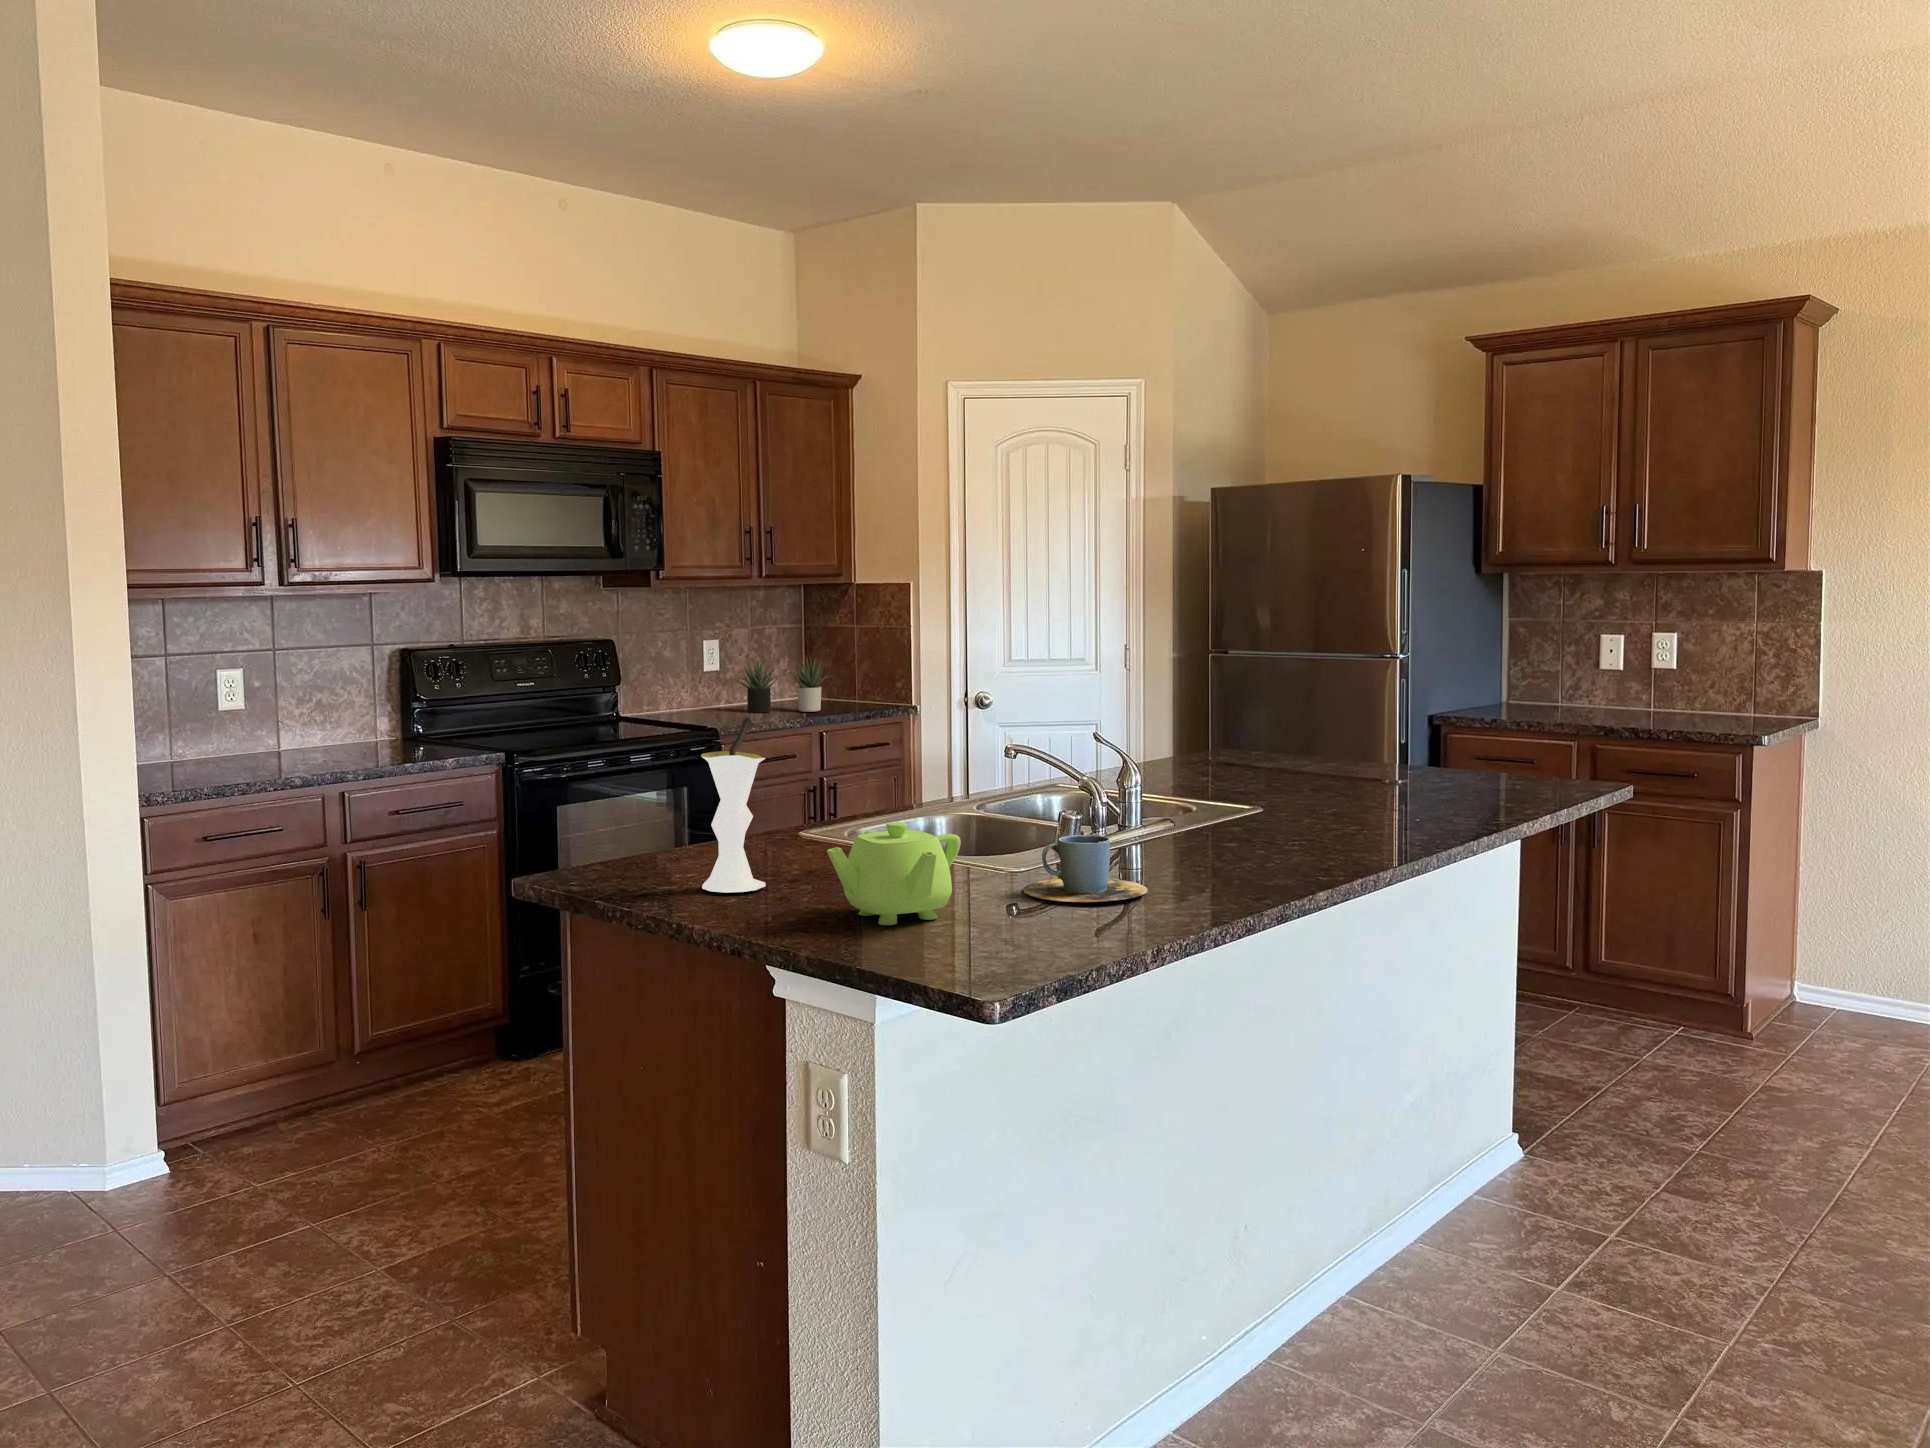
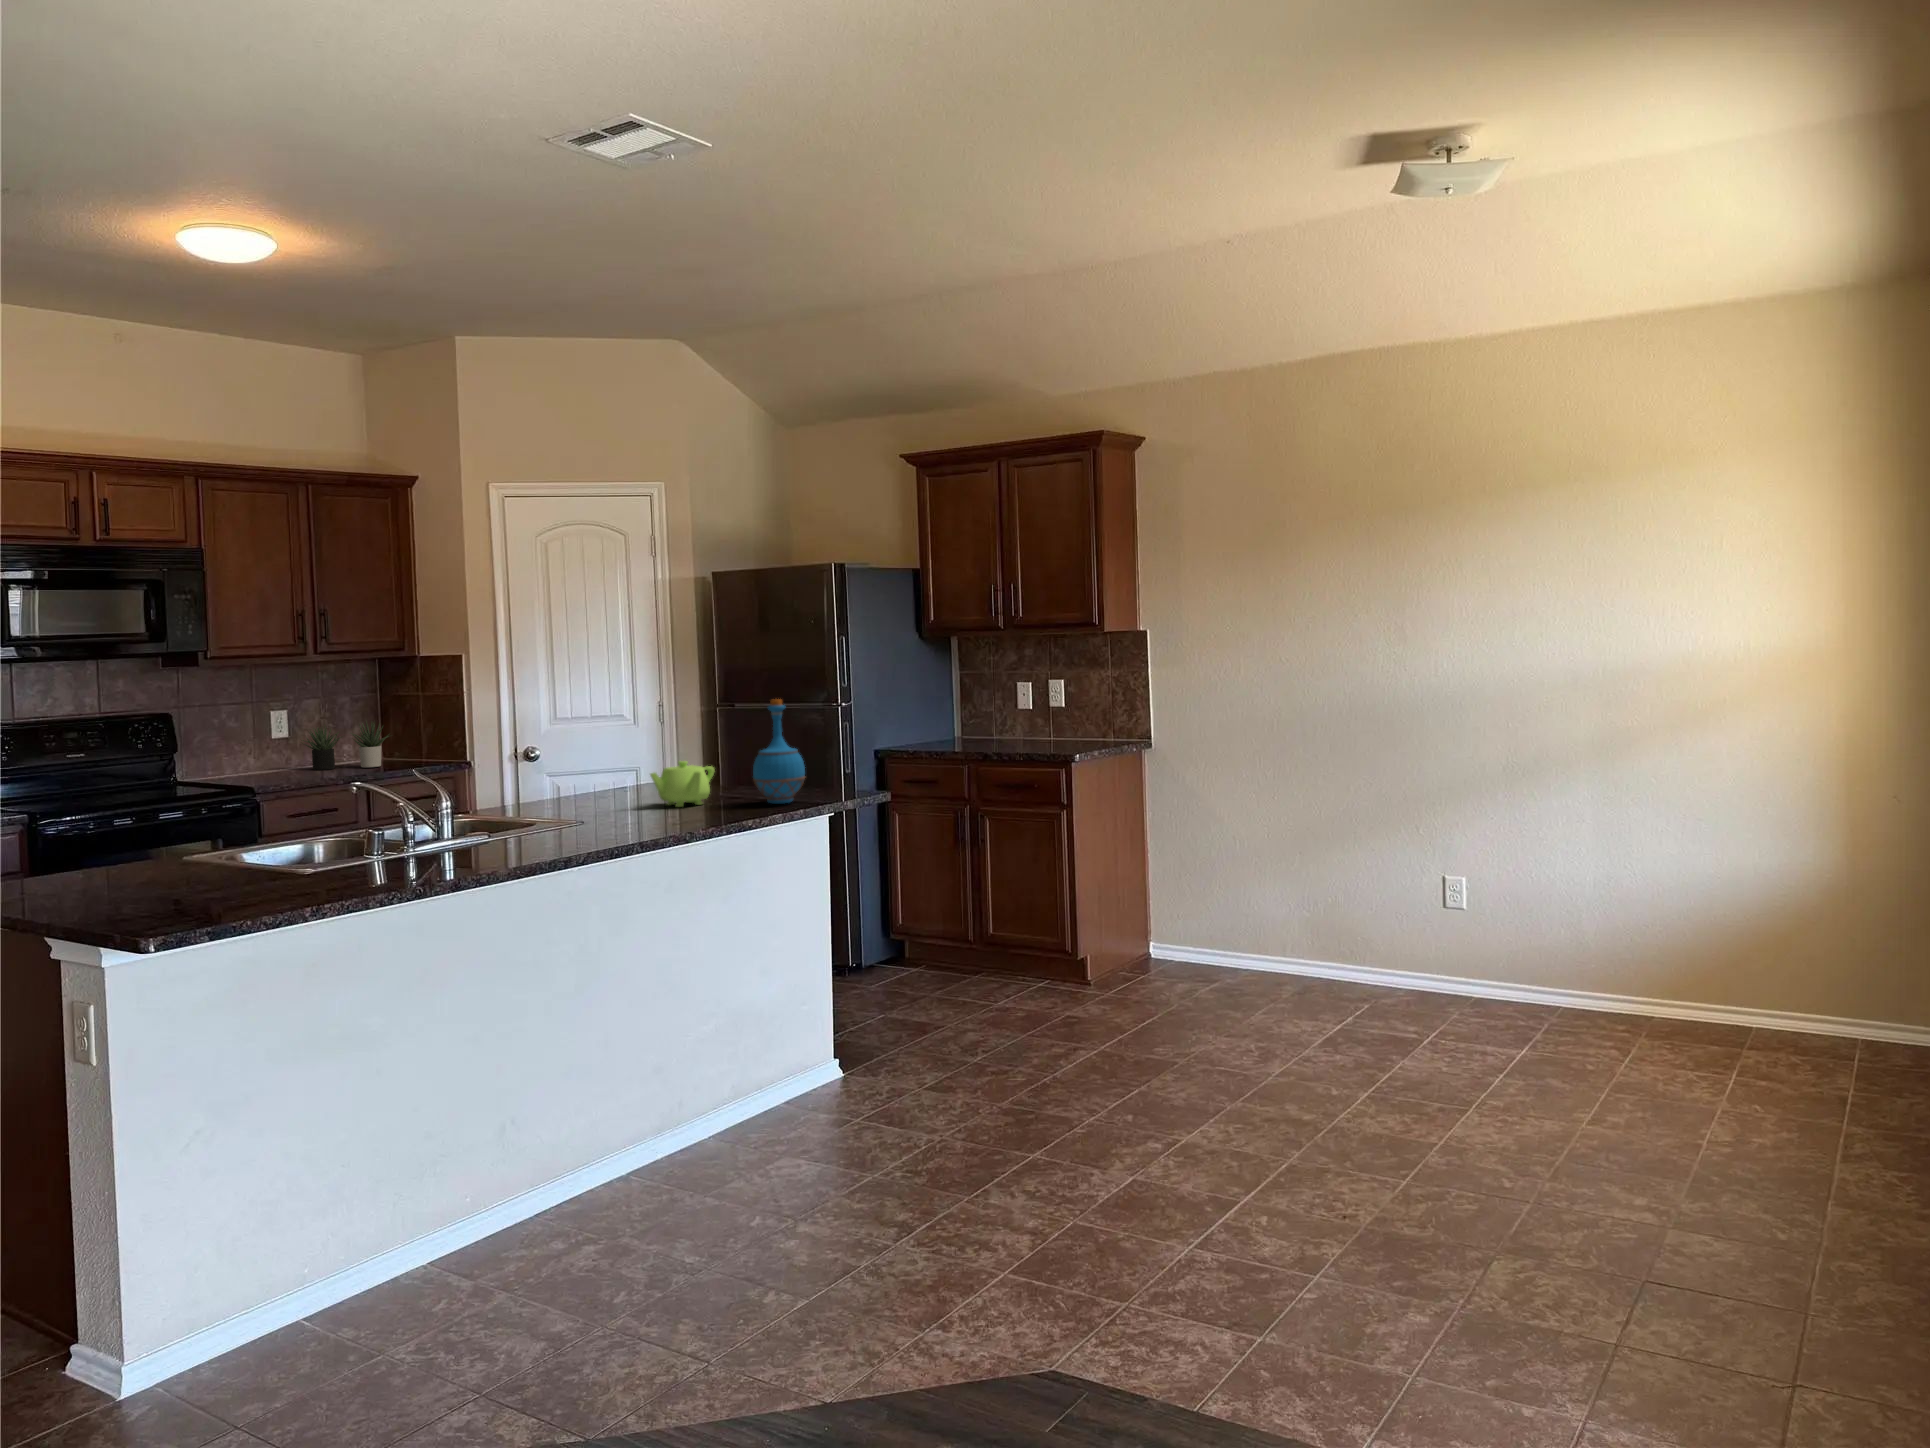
bottle: none [1464,646,1543,791] -> present [753,699,805,804]
vase: present [701,717,766,893] -> none [37,771,96,895]
teapot: present [827,822,961,925] -> present [650,761,714,807]
cup: present [1023,835,1147,902] -> none [279,842,373,886]

